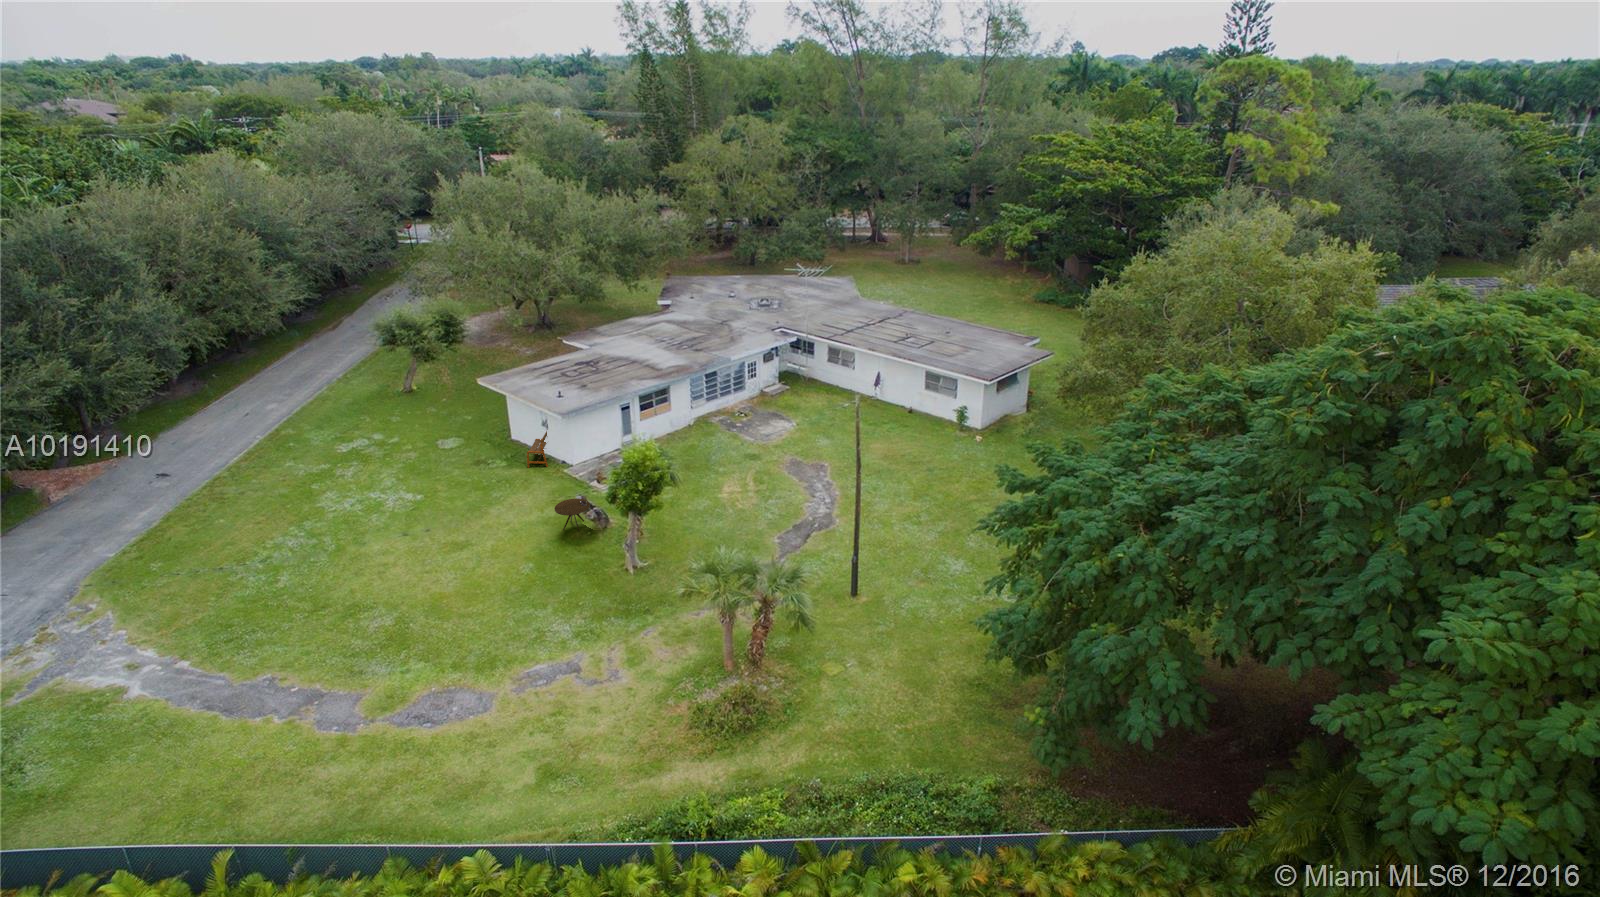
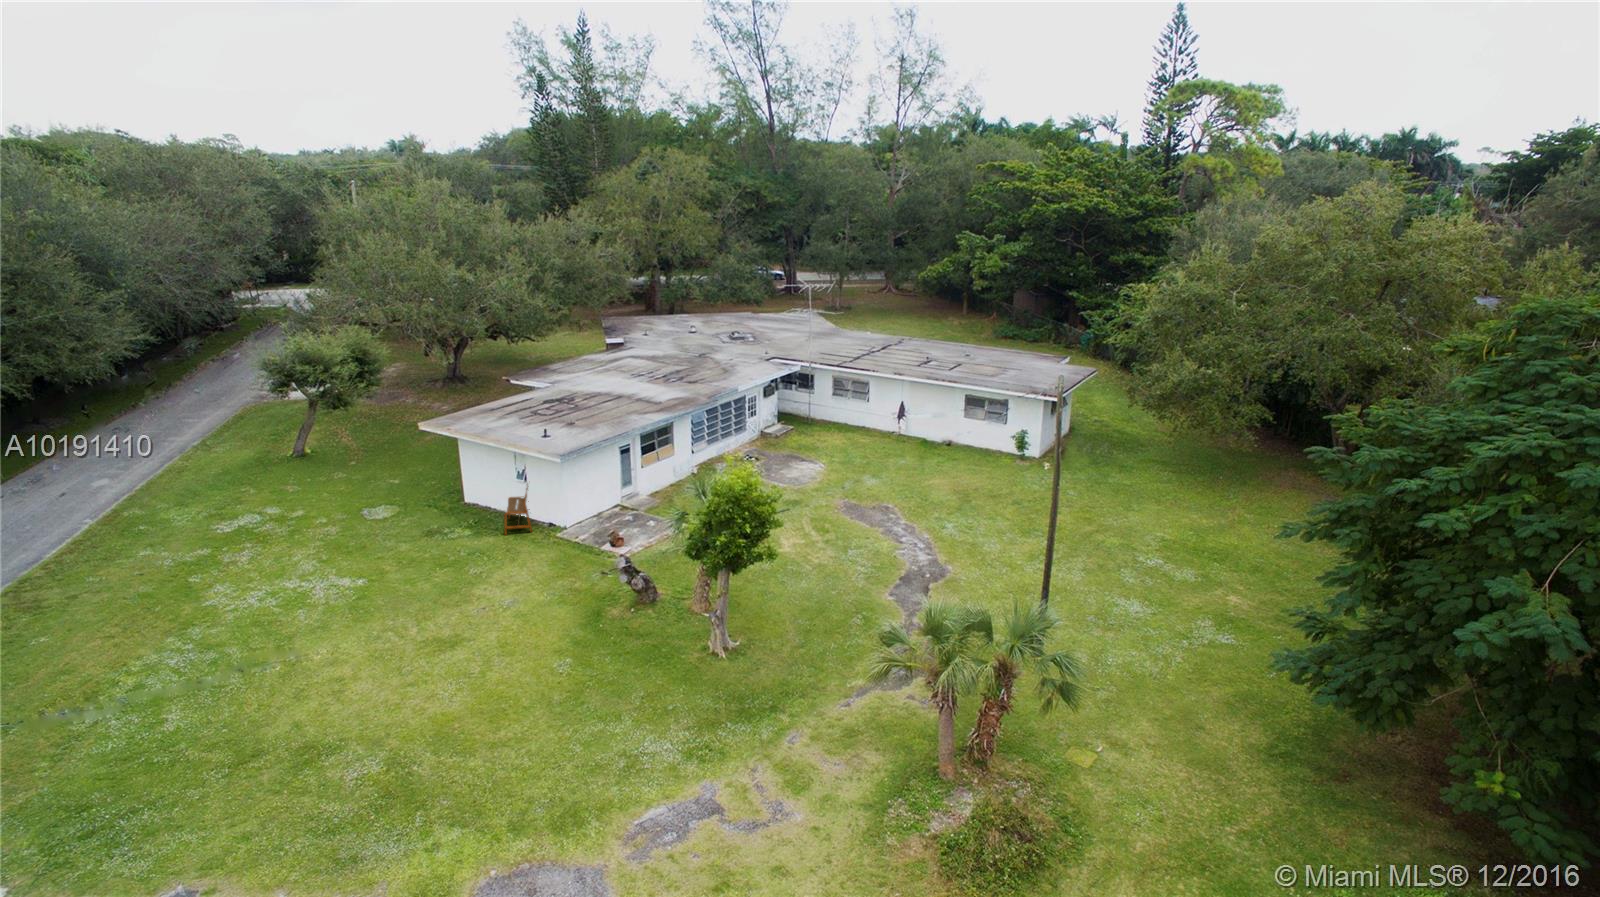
round table: present [554,498,590,531] -> none [581,565,630,610]

